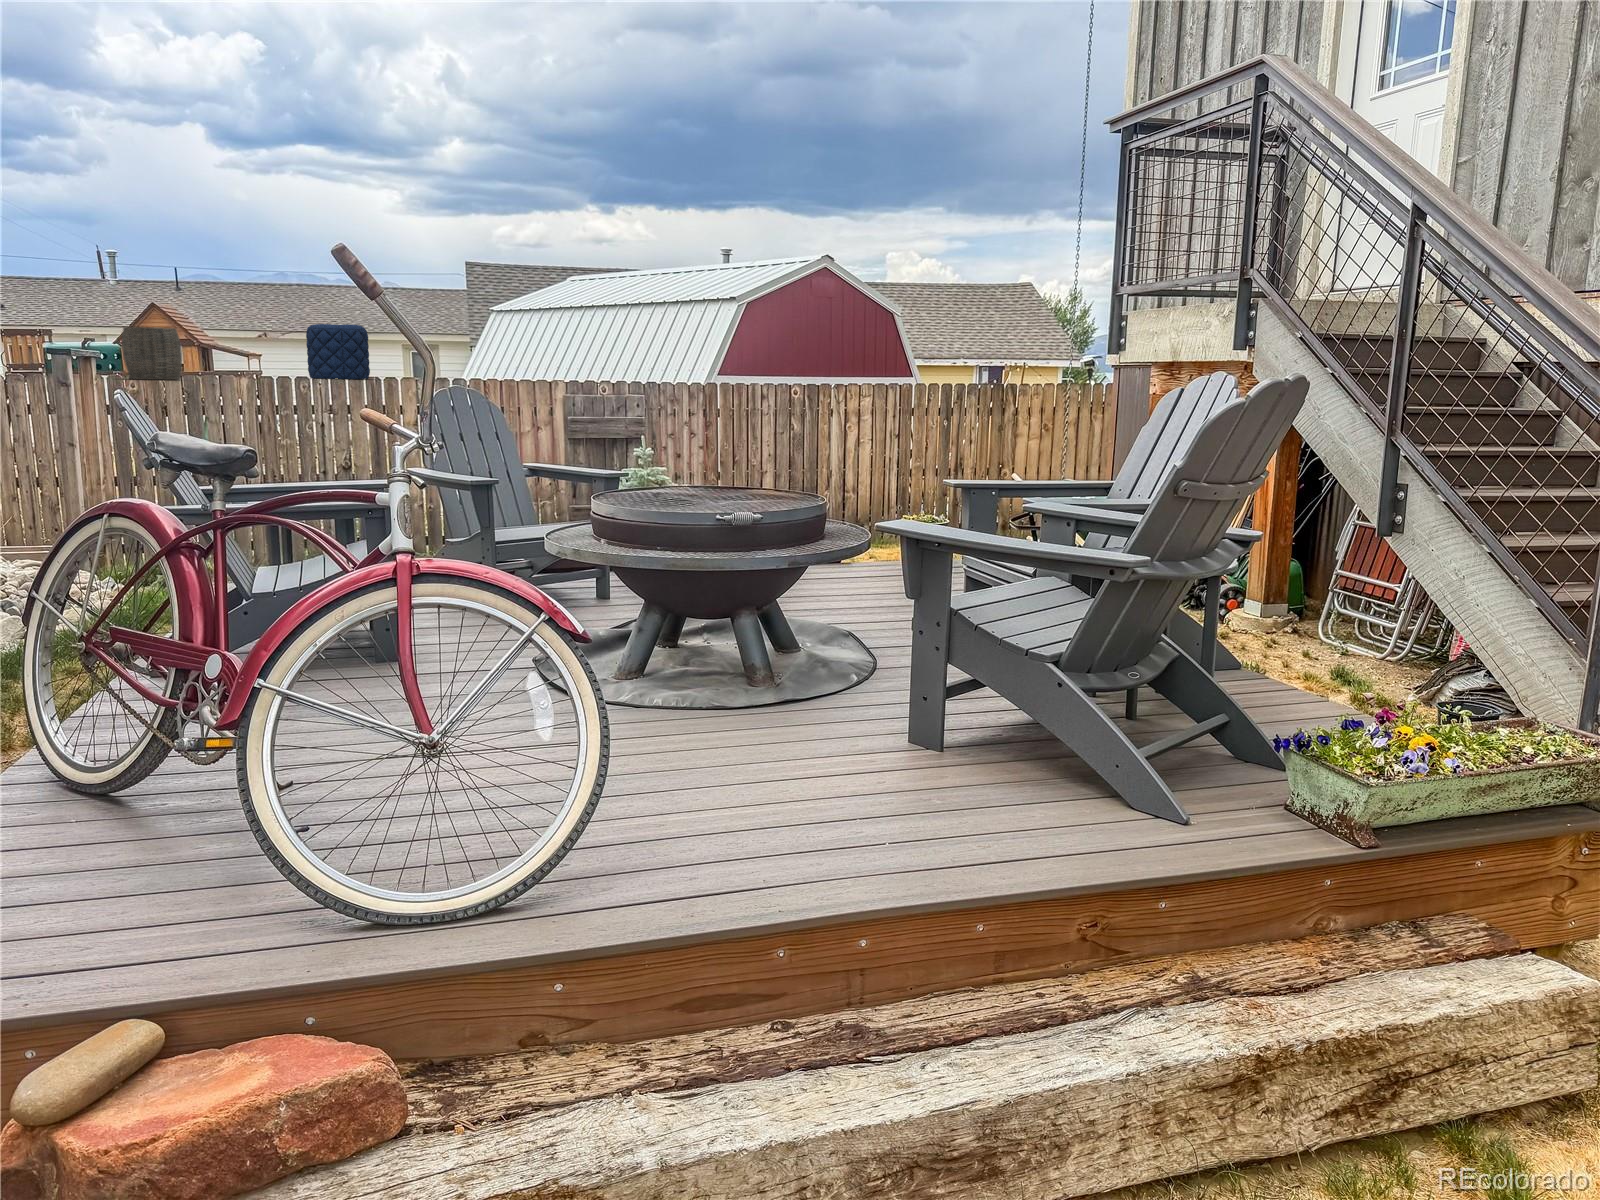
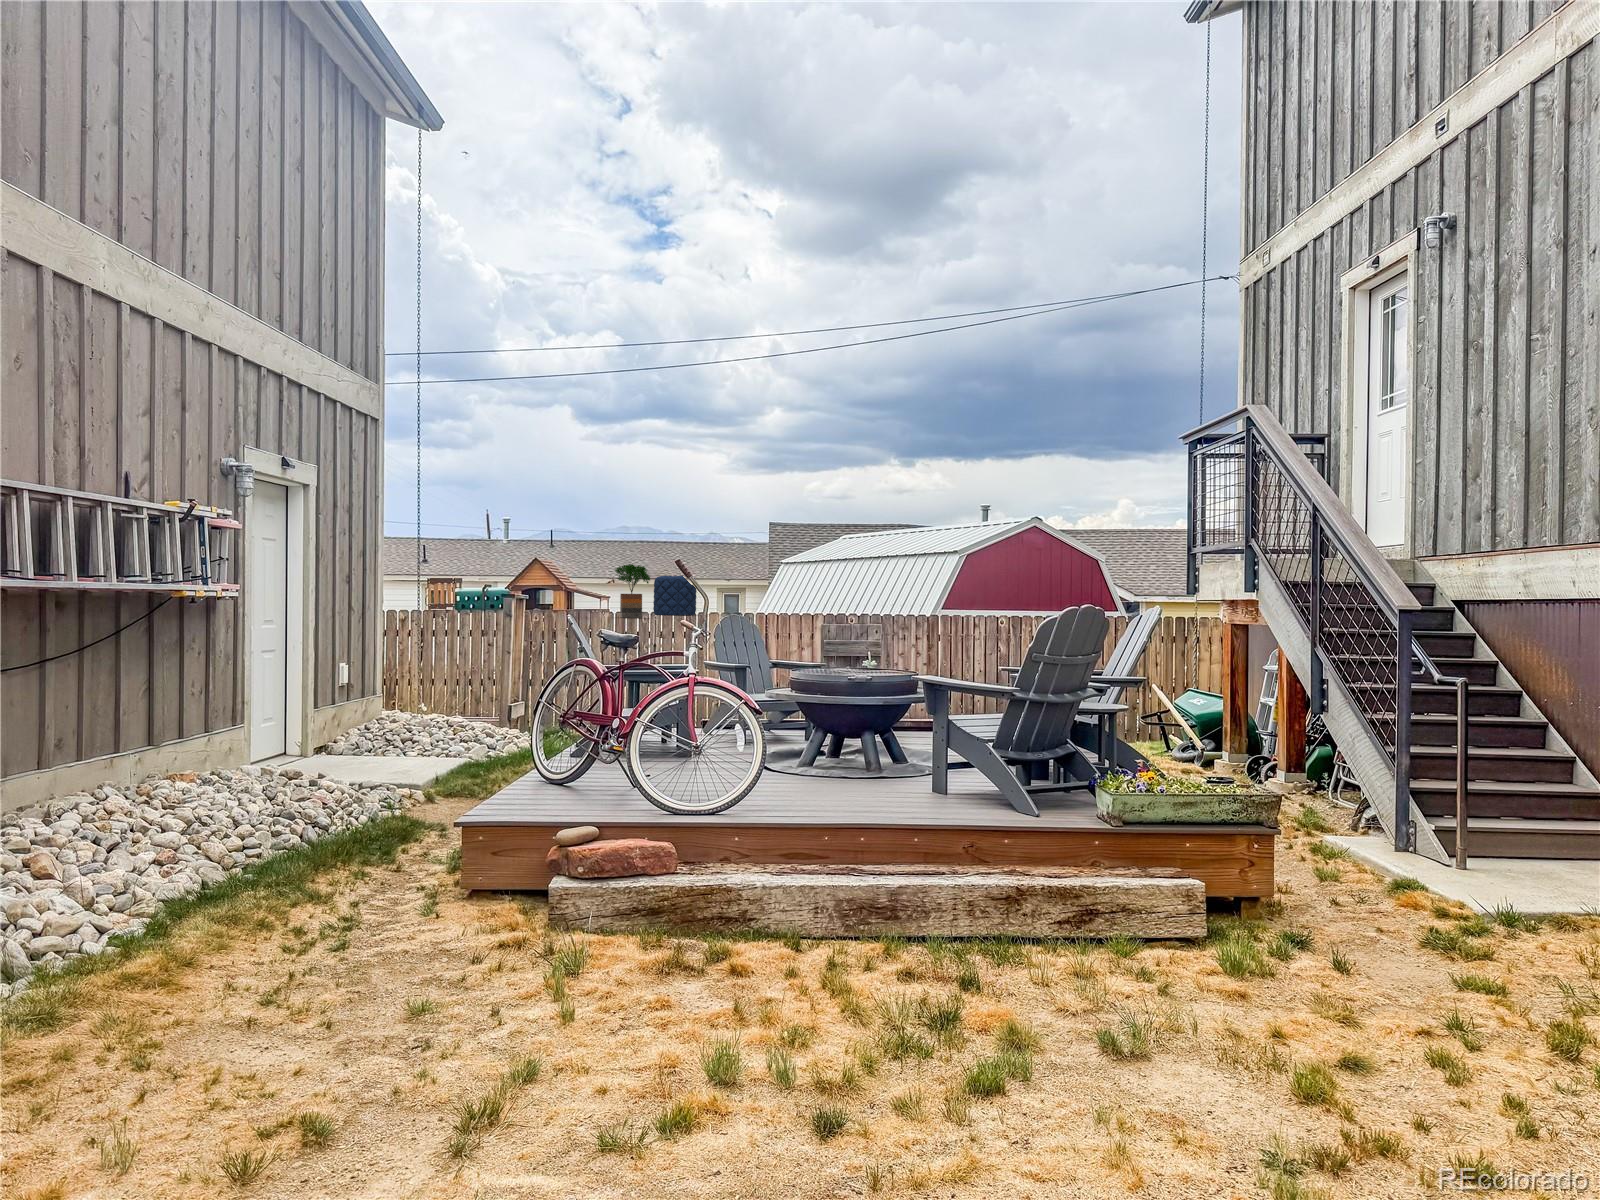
potted tree: none [235,299,299,384] -> present [615,564,650,618]
woven basket: present [122,327,182,380] -> none [544,582,578,616]

